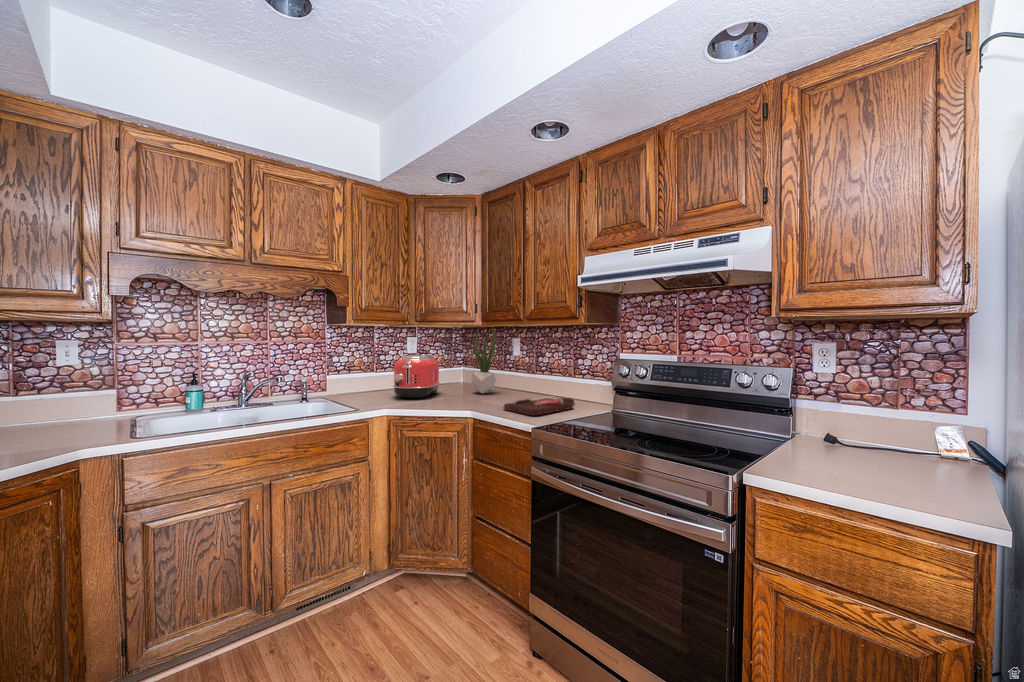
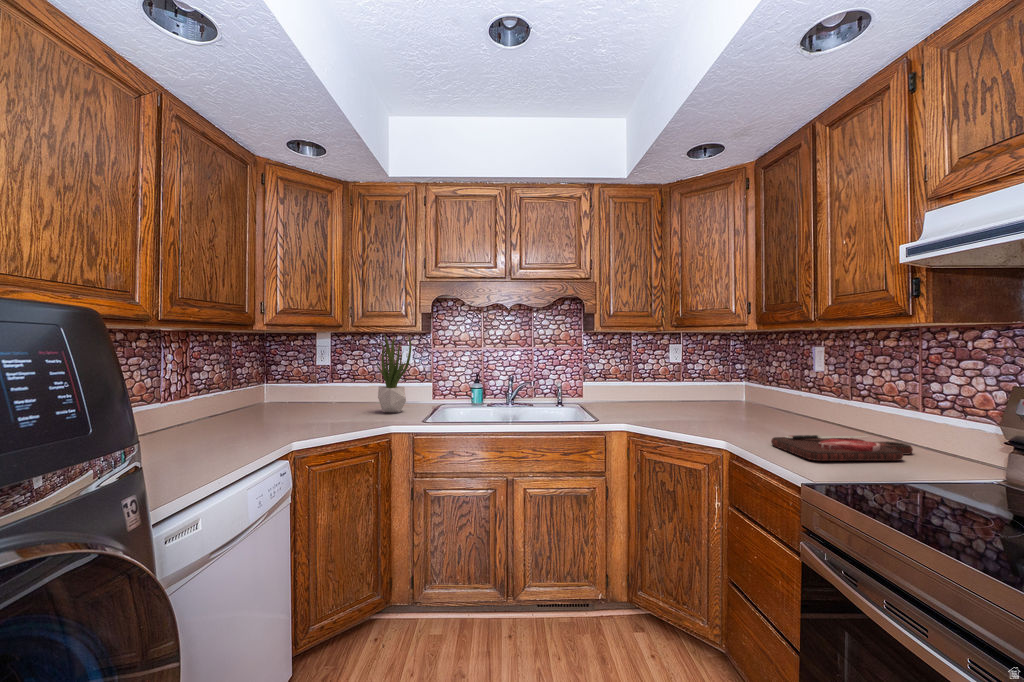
potted plant: present [472,328,499,393] -> present [376,335,411,412]
toaster: present [393,355,440,399] -> none [642,366,702,417]

